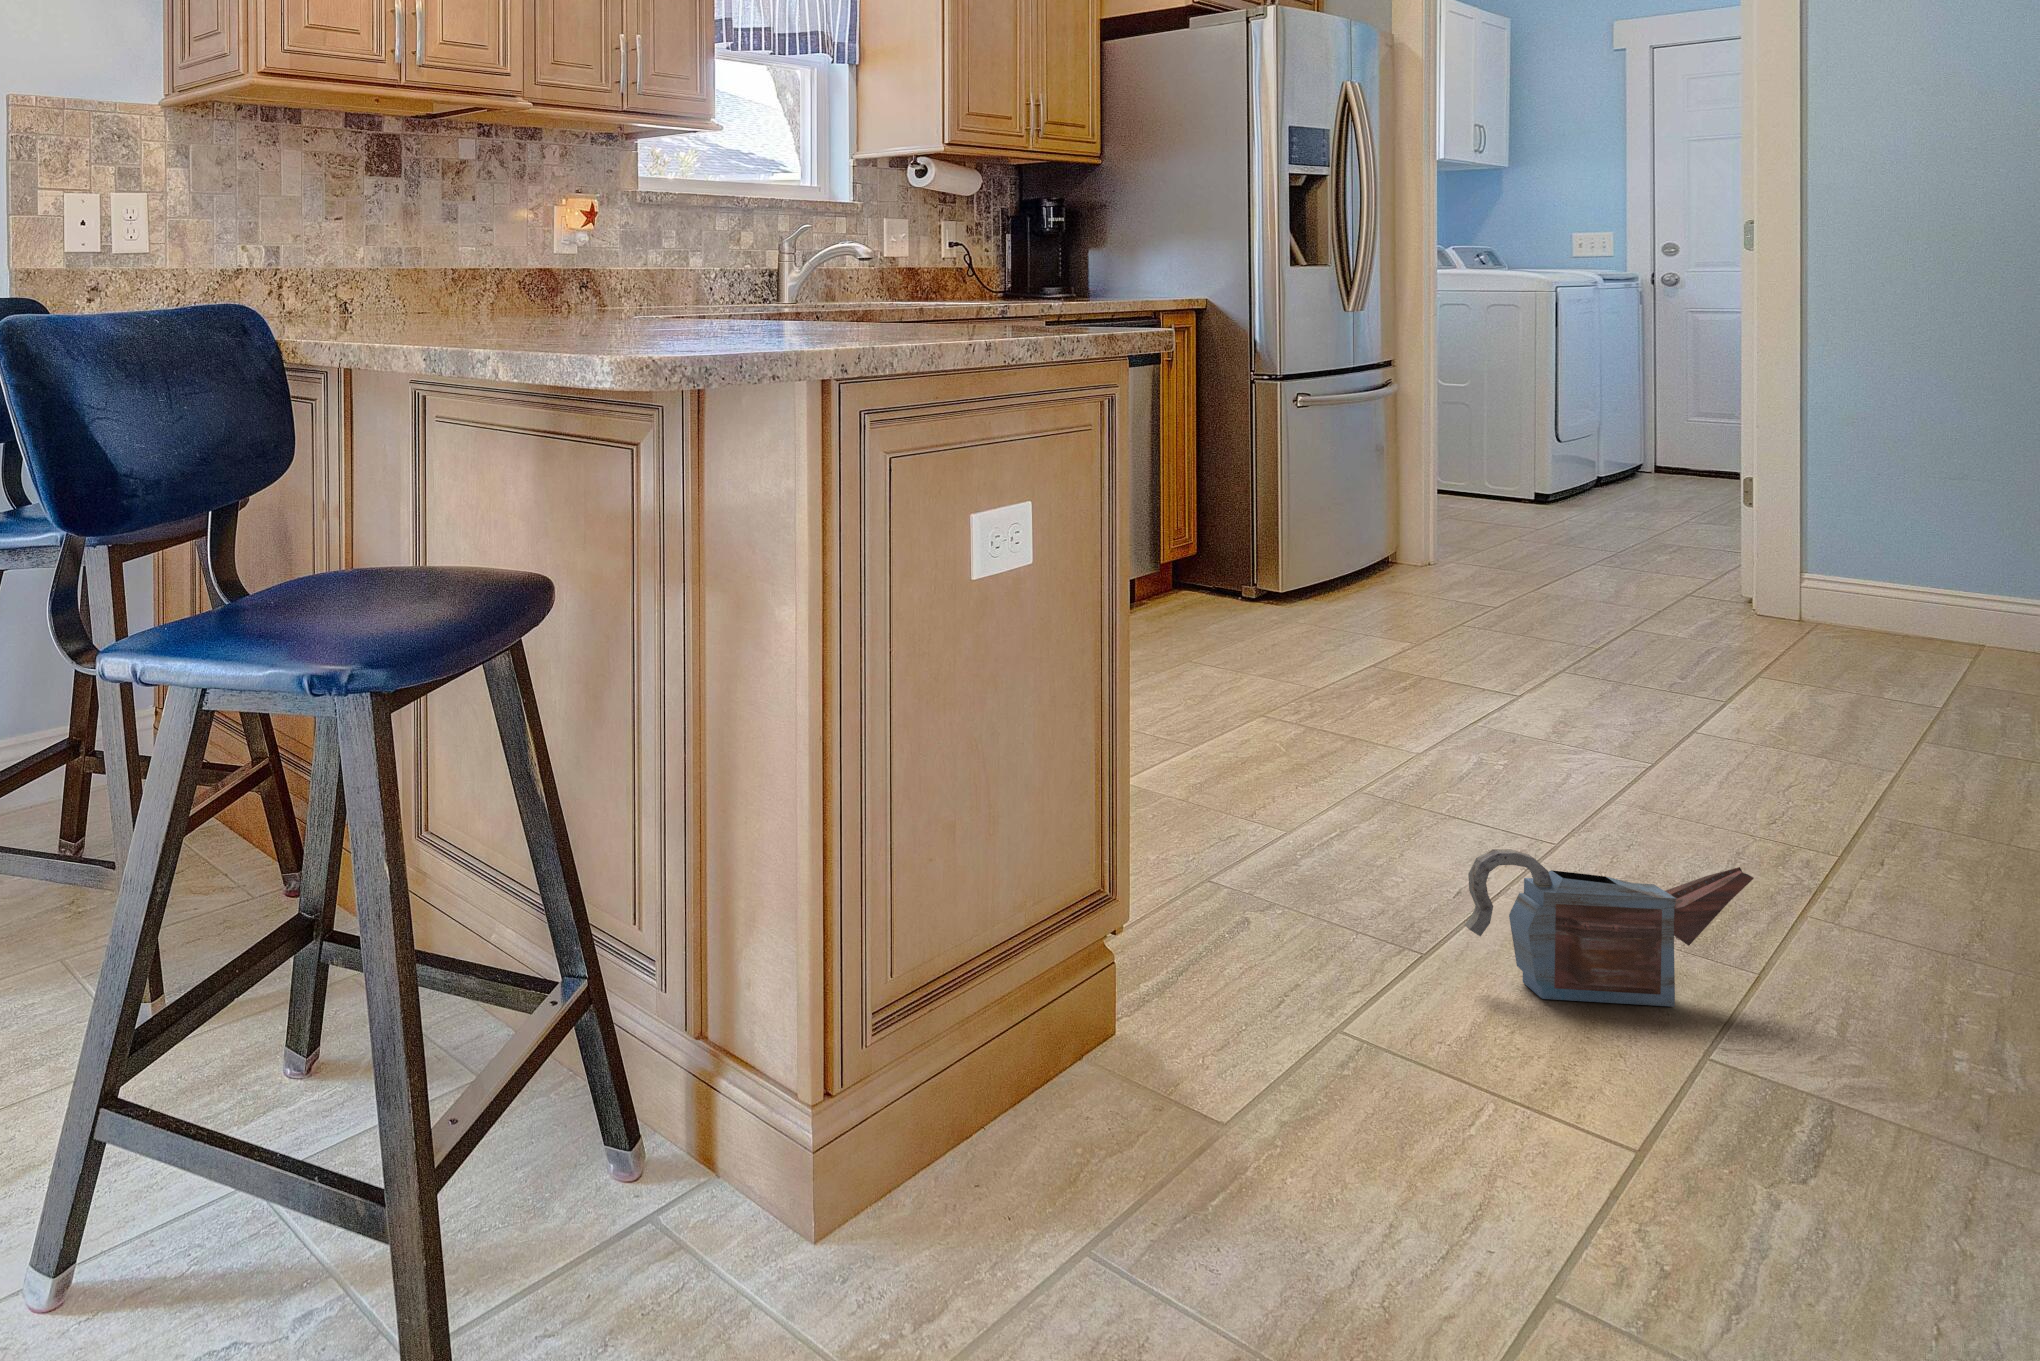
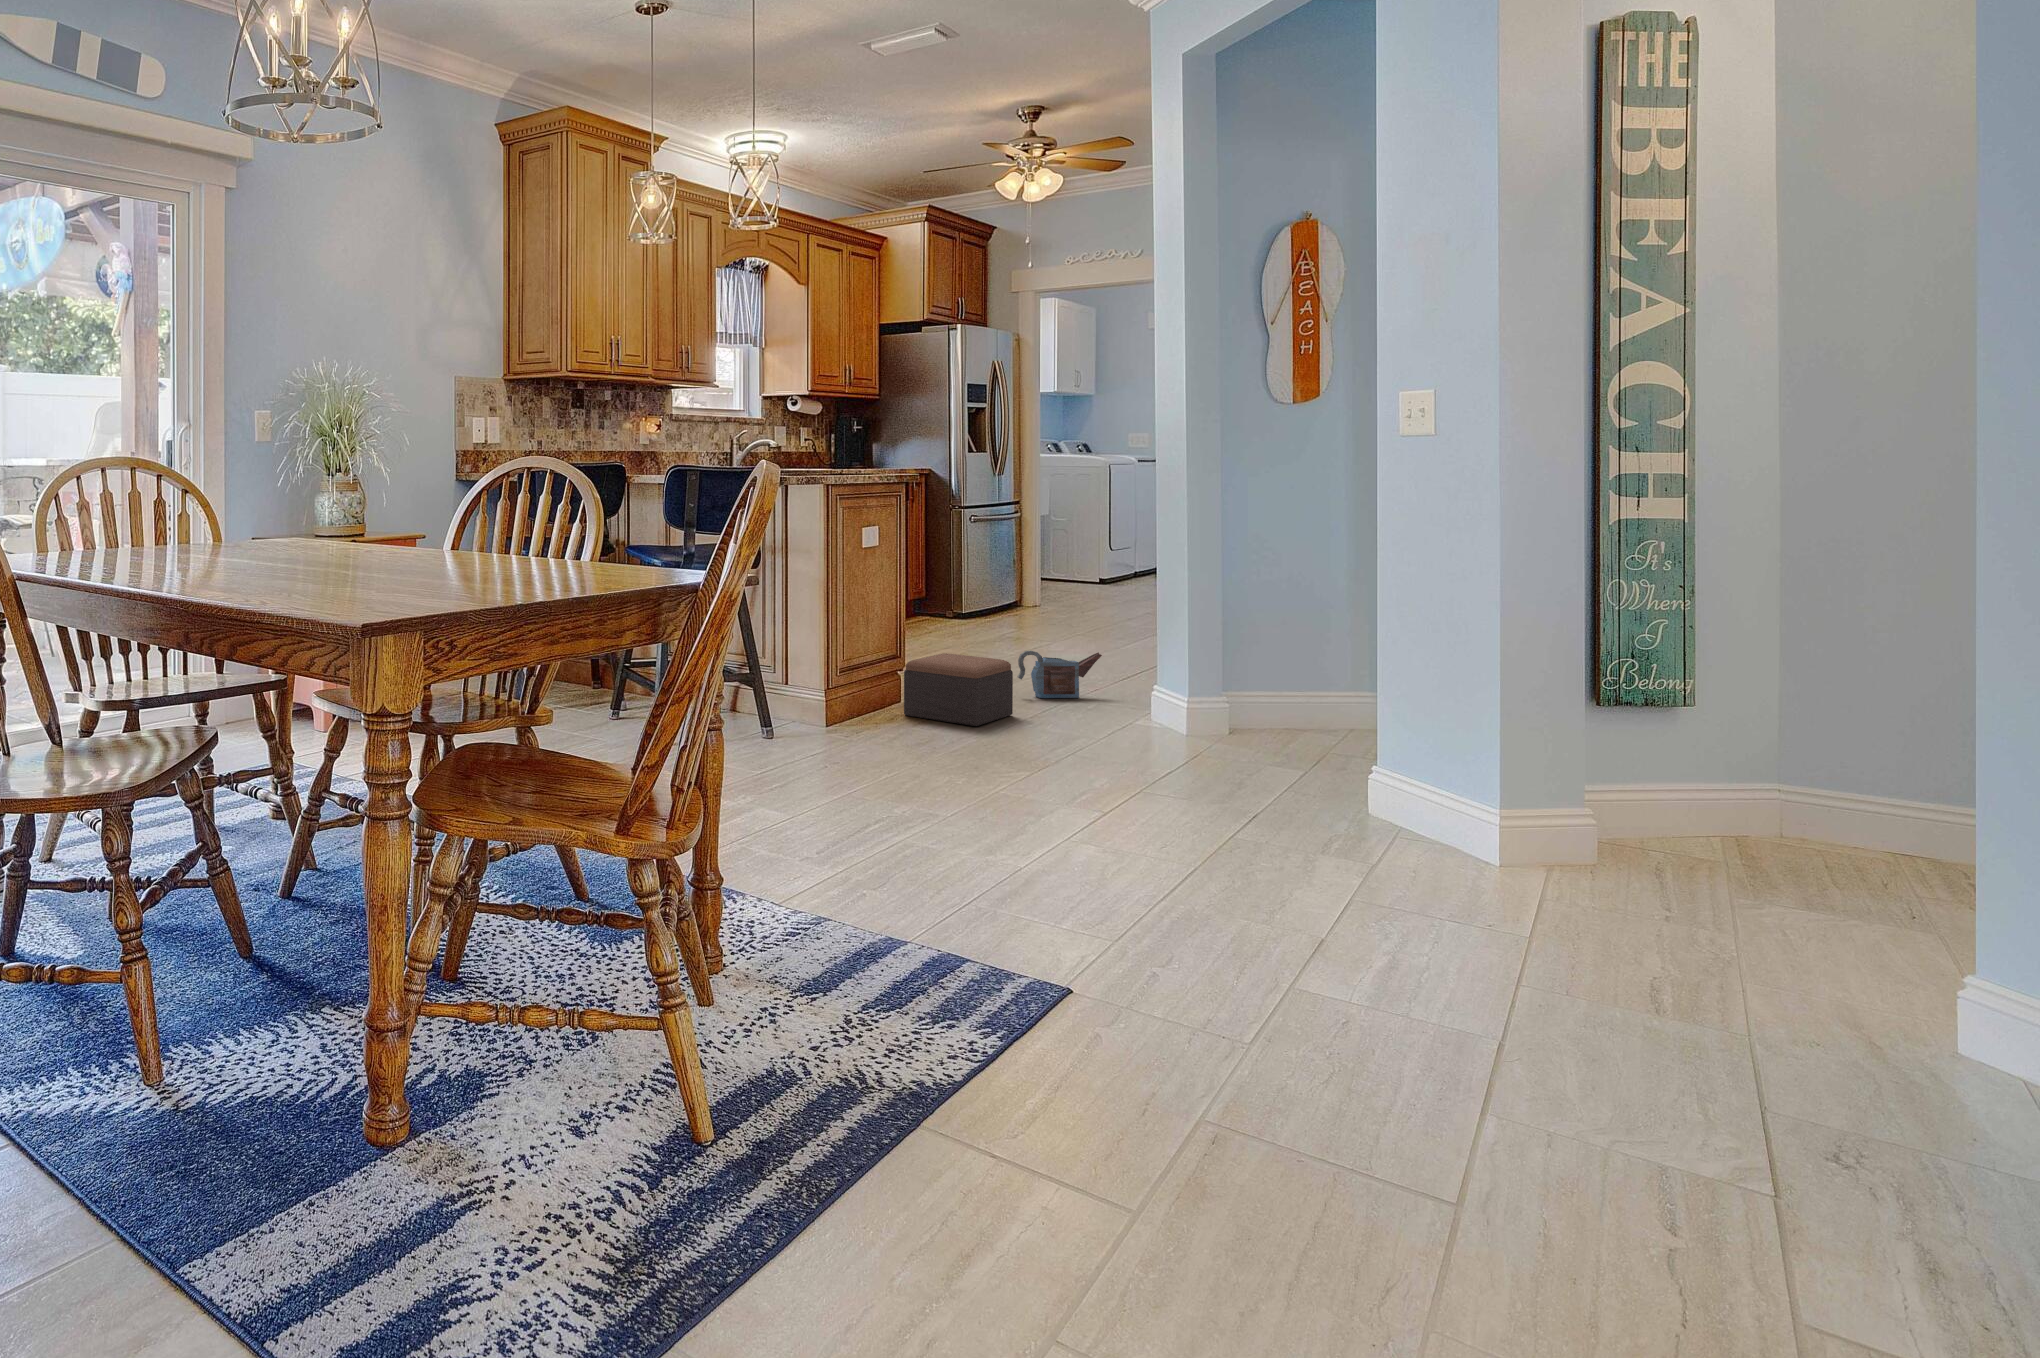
footstool: none [1094,872,1478,1230] -> present [904,653,1013,726]

